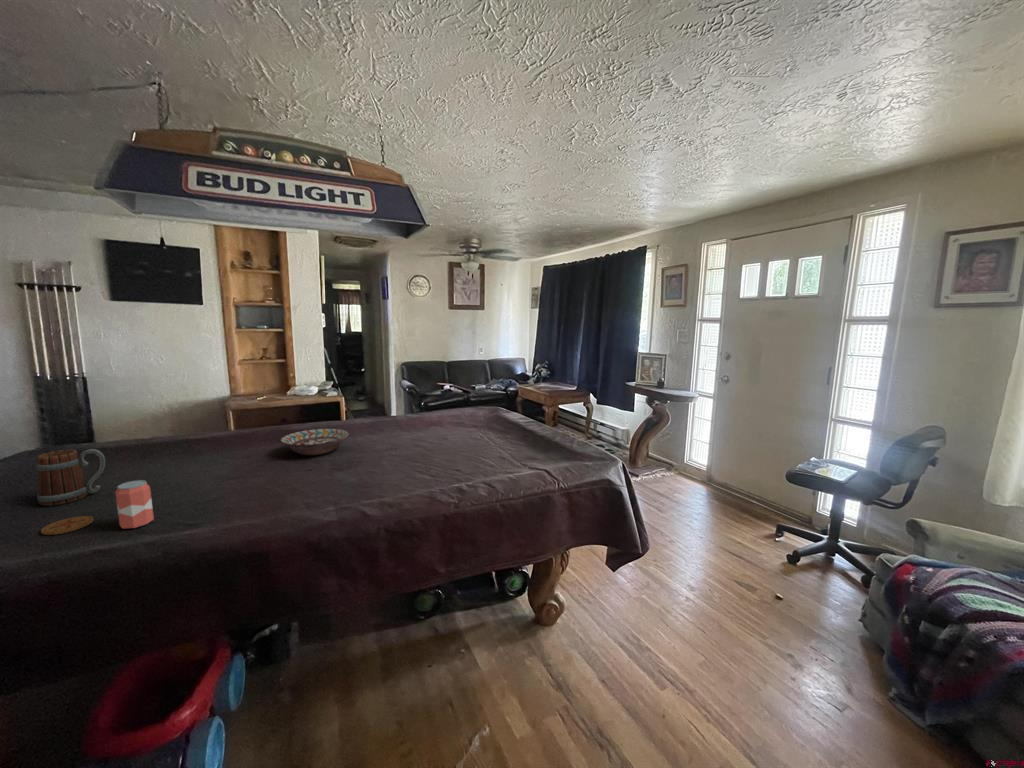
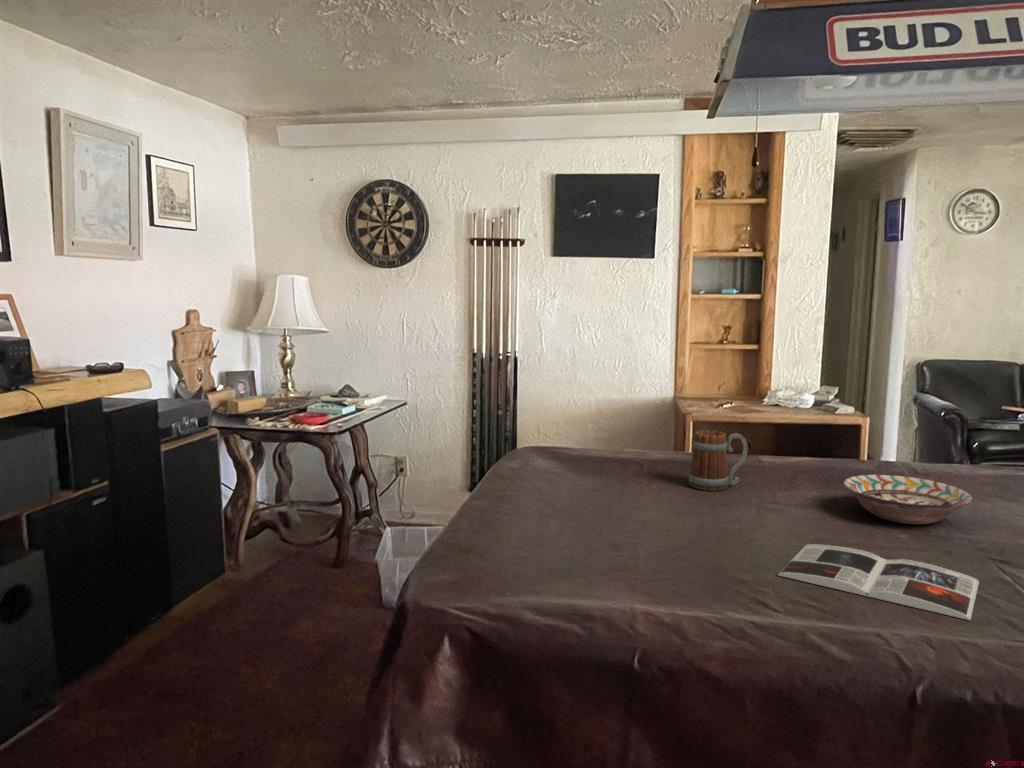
beer mug: present [37,449,105,506] -> present [689,430,747,491]
magazine: none [195,478,325,507] -> present [778,544,979,620]
soda can: present [115,480,154,528] -> none [695,516,737,588]
coaster: present [41,516,94,535] -> none [604,550,654,570]

